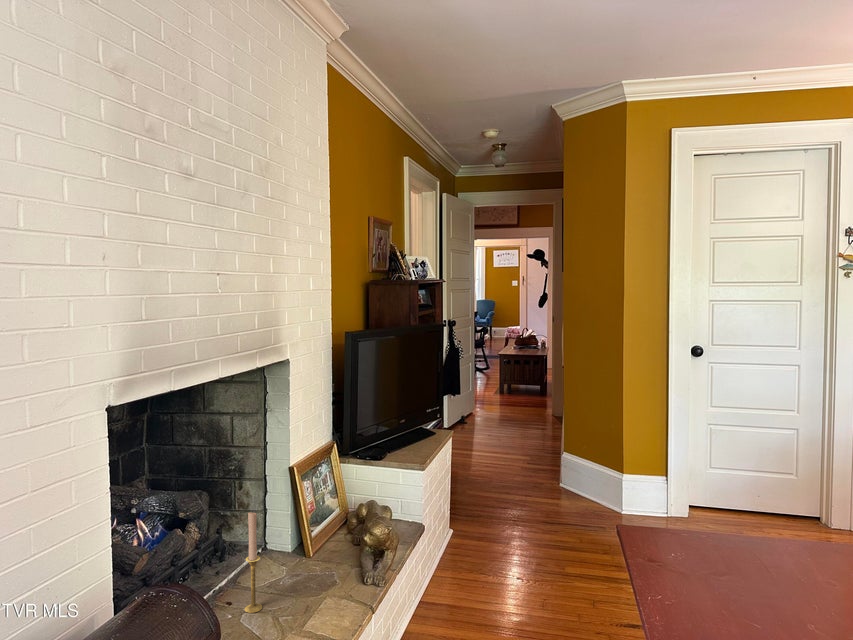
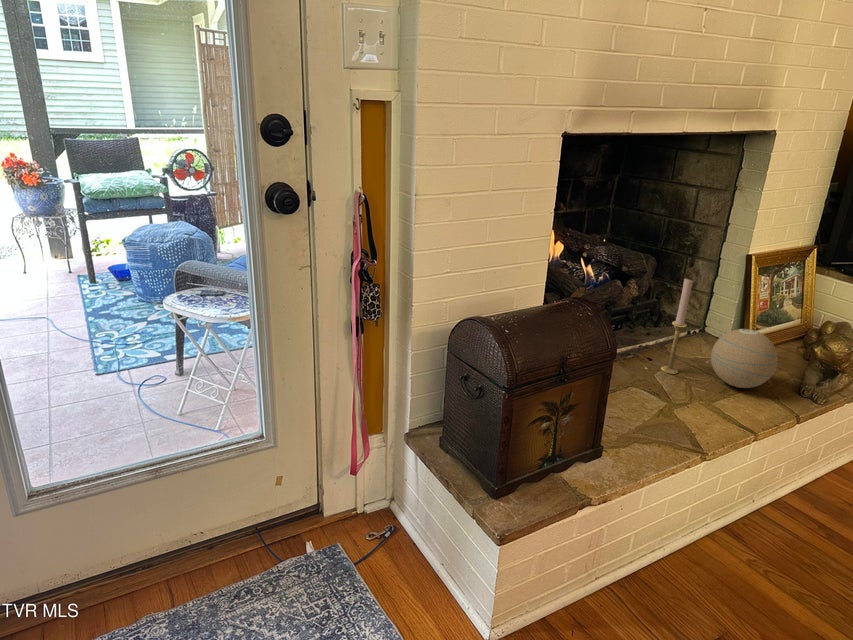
decorative orb: none [287,541,343,600] -> present [711,329,778,388]

